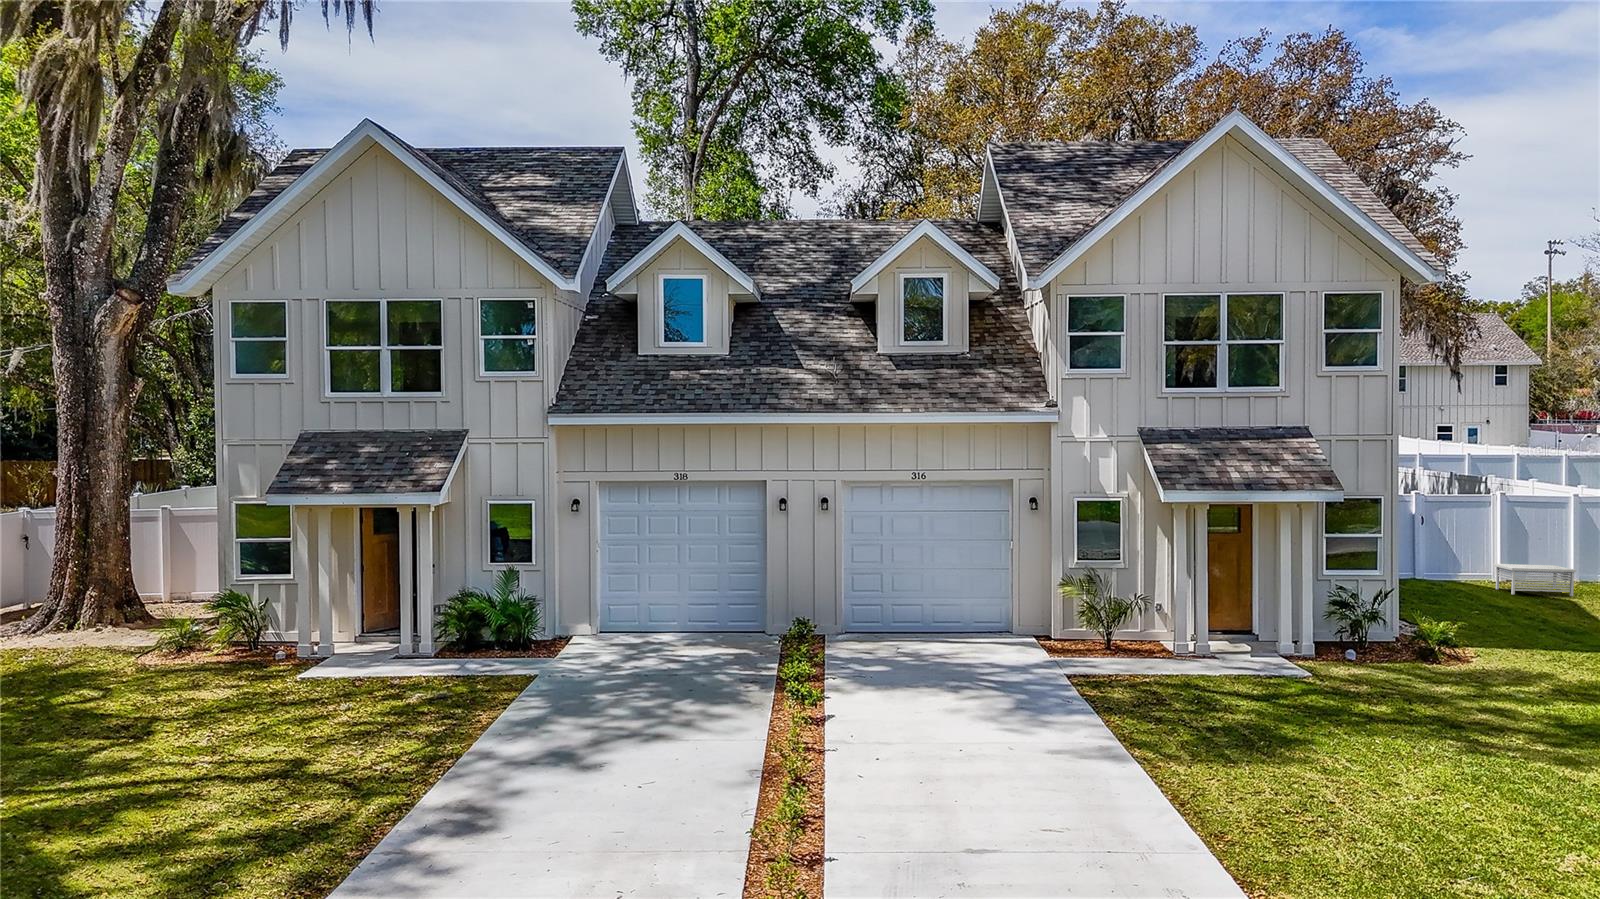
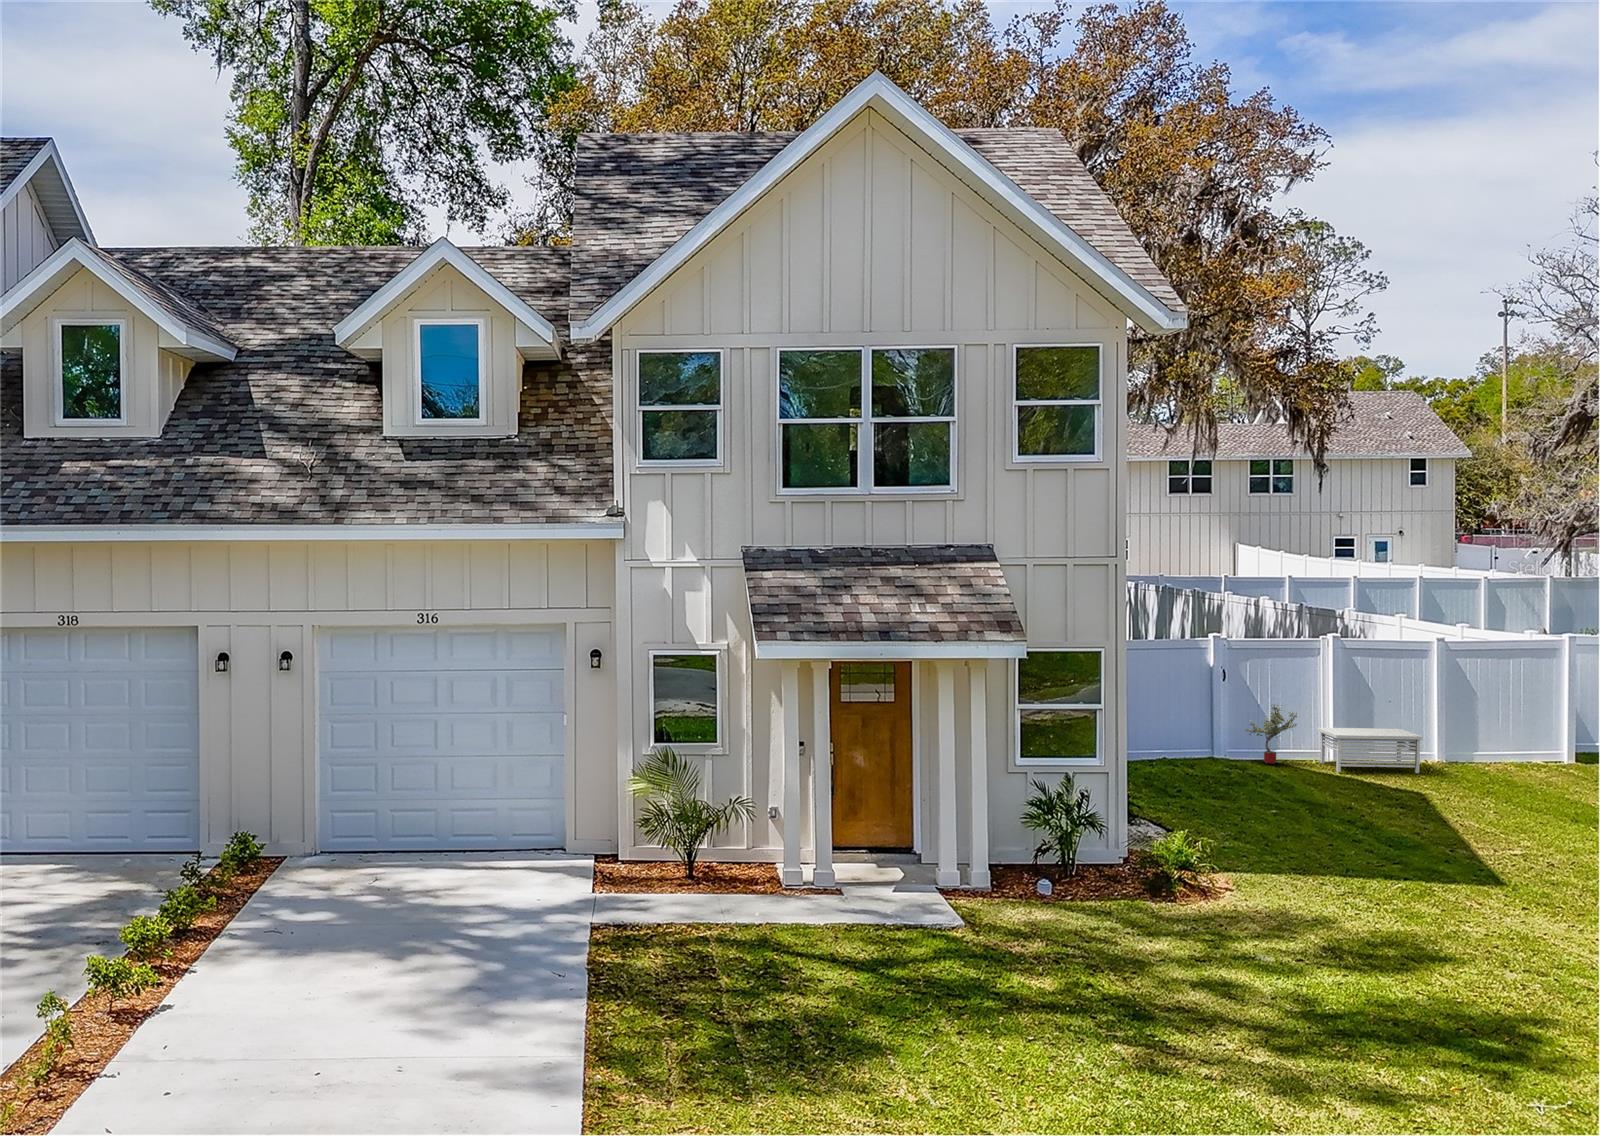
potted tree: none [1439,546,1480,589] -> present [1245,704,1297,764]

